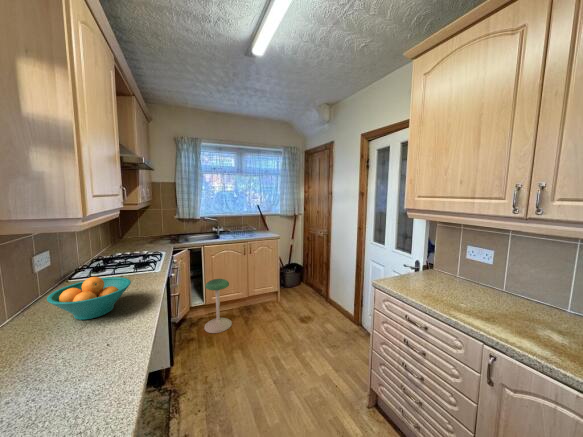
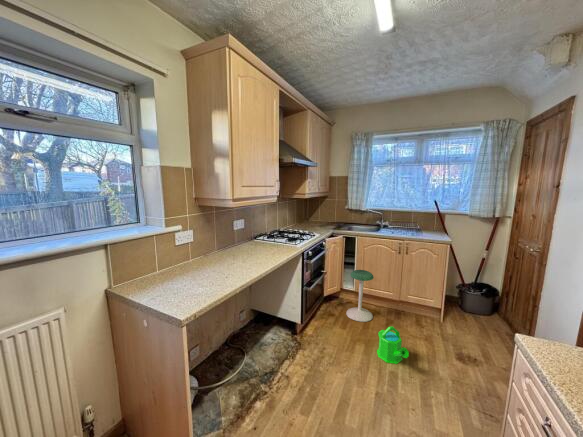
fruit bowl: present [47,277,131,320] -> none [223,237,263,262]
watering can: none [249,319,283,353] -> present [377,326,409,364]

